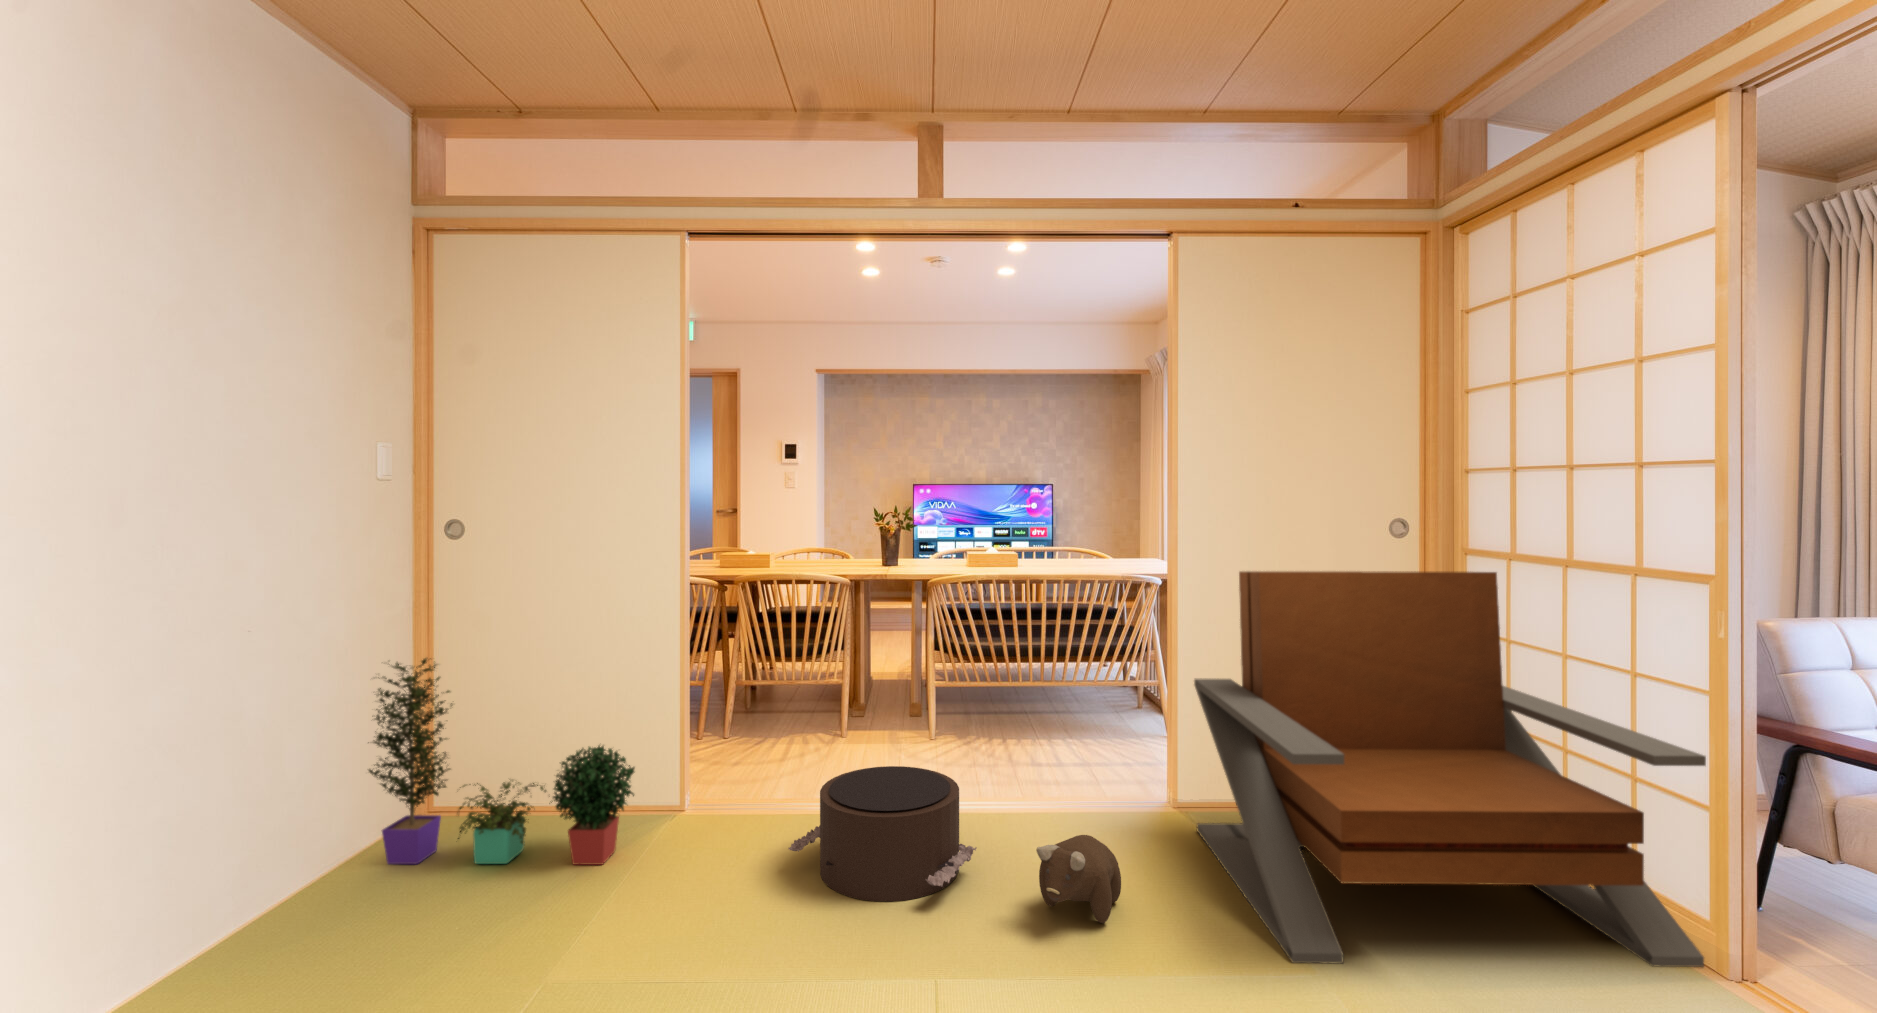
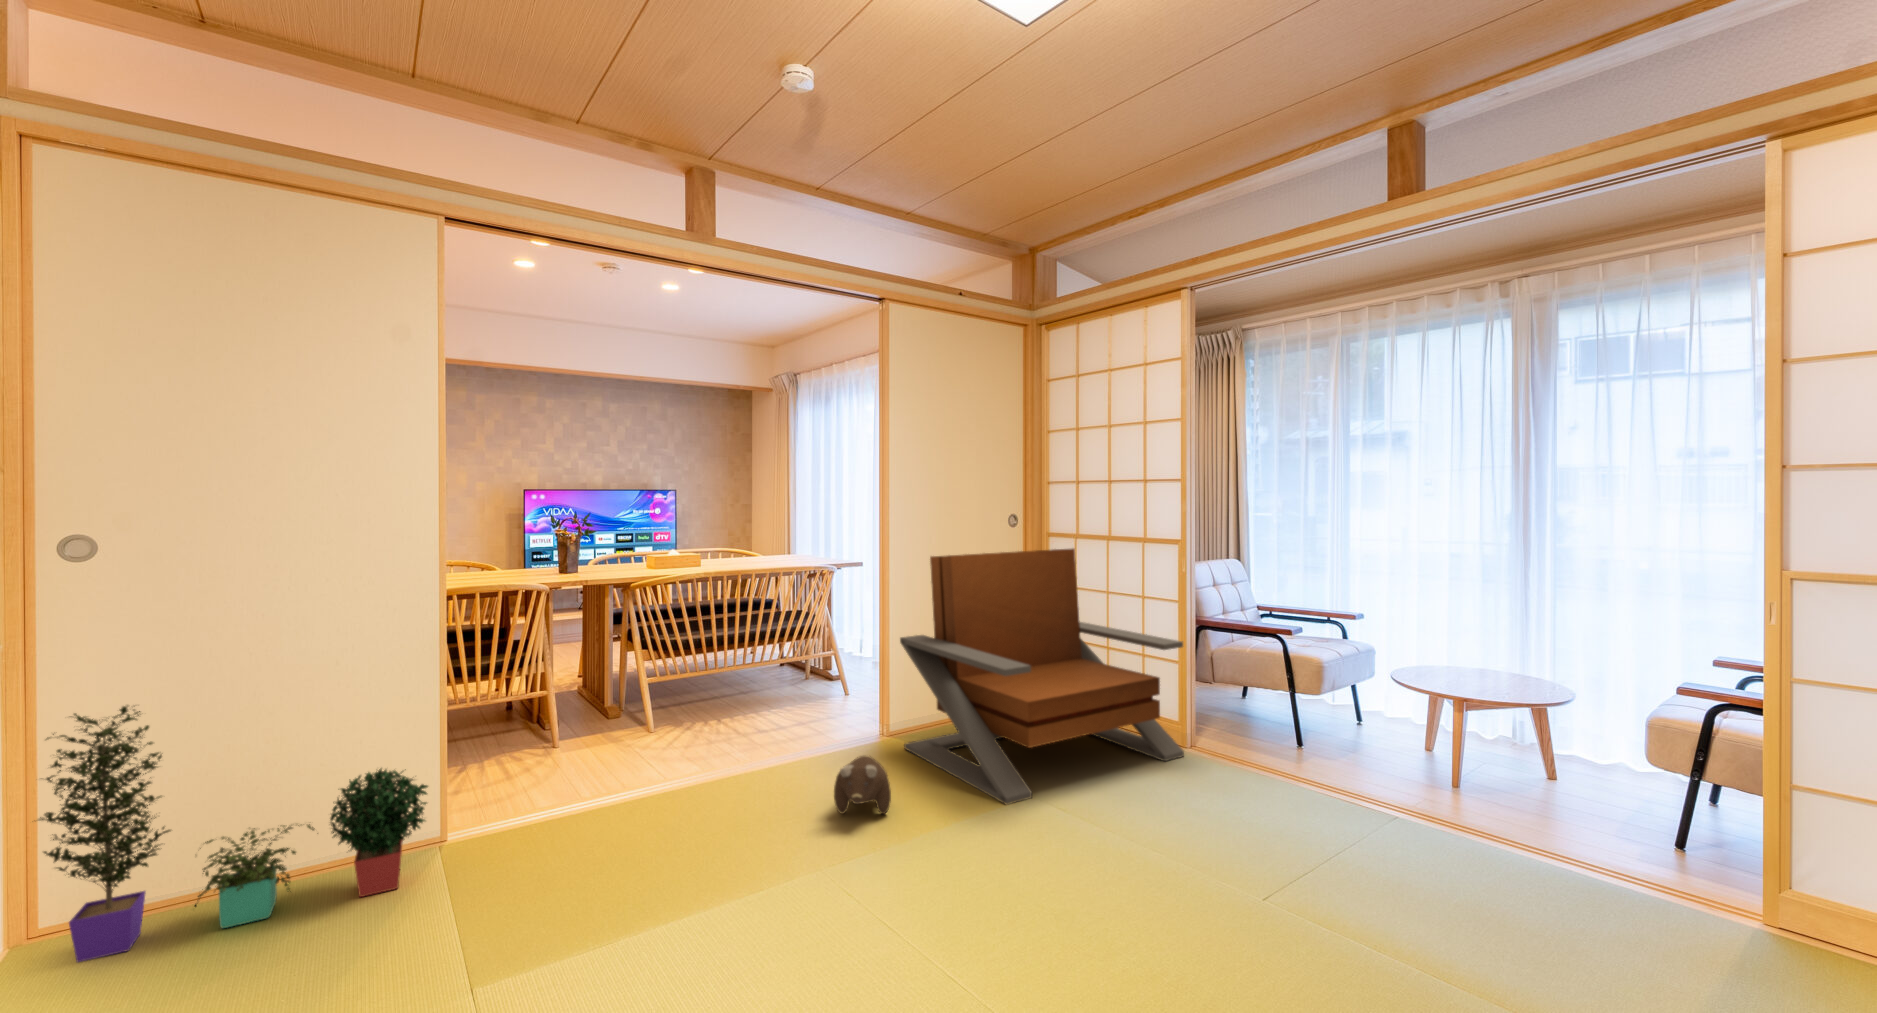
pouf: present [788,766,977,902] -> none [608,737,771,848]

